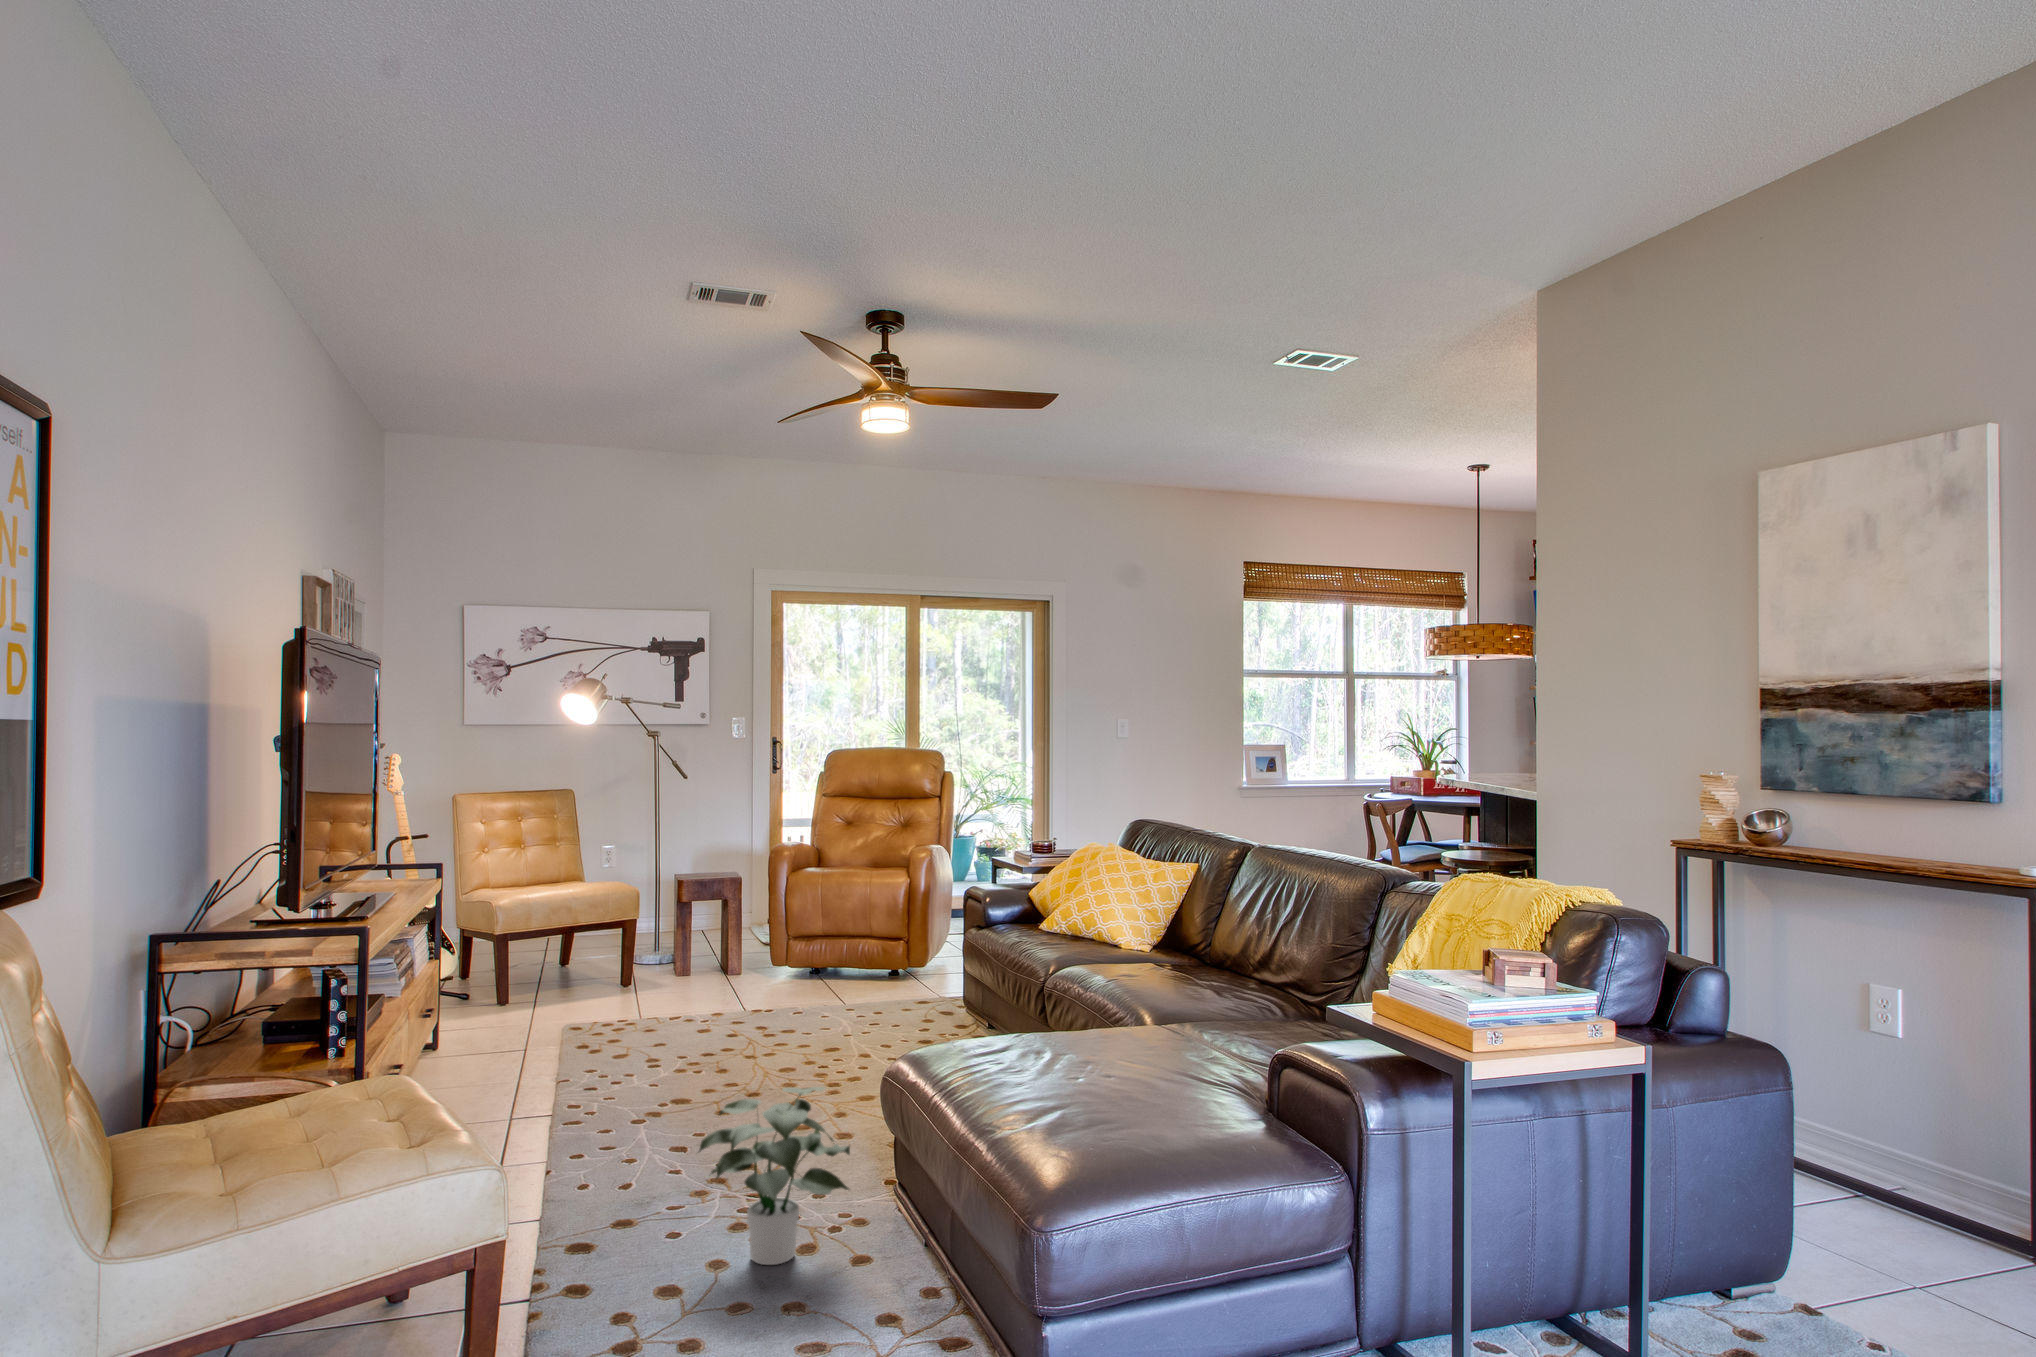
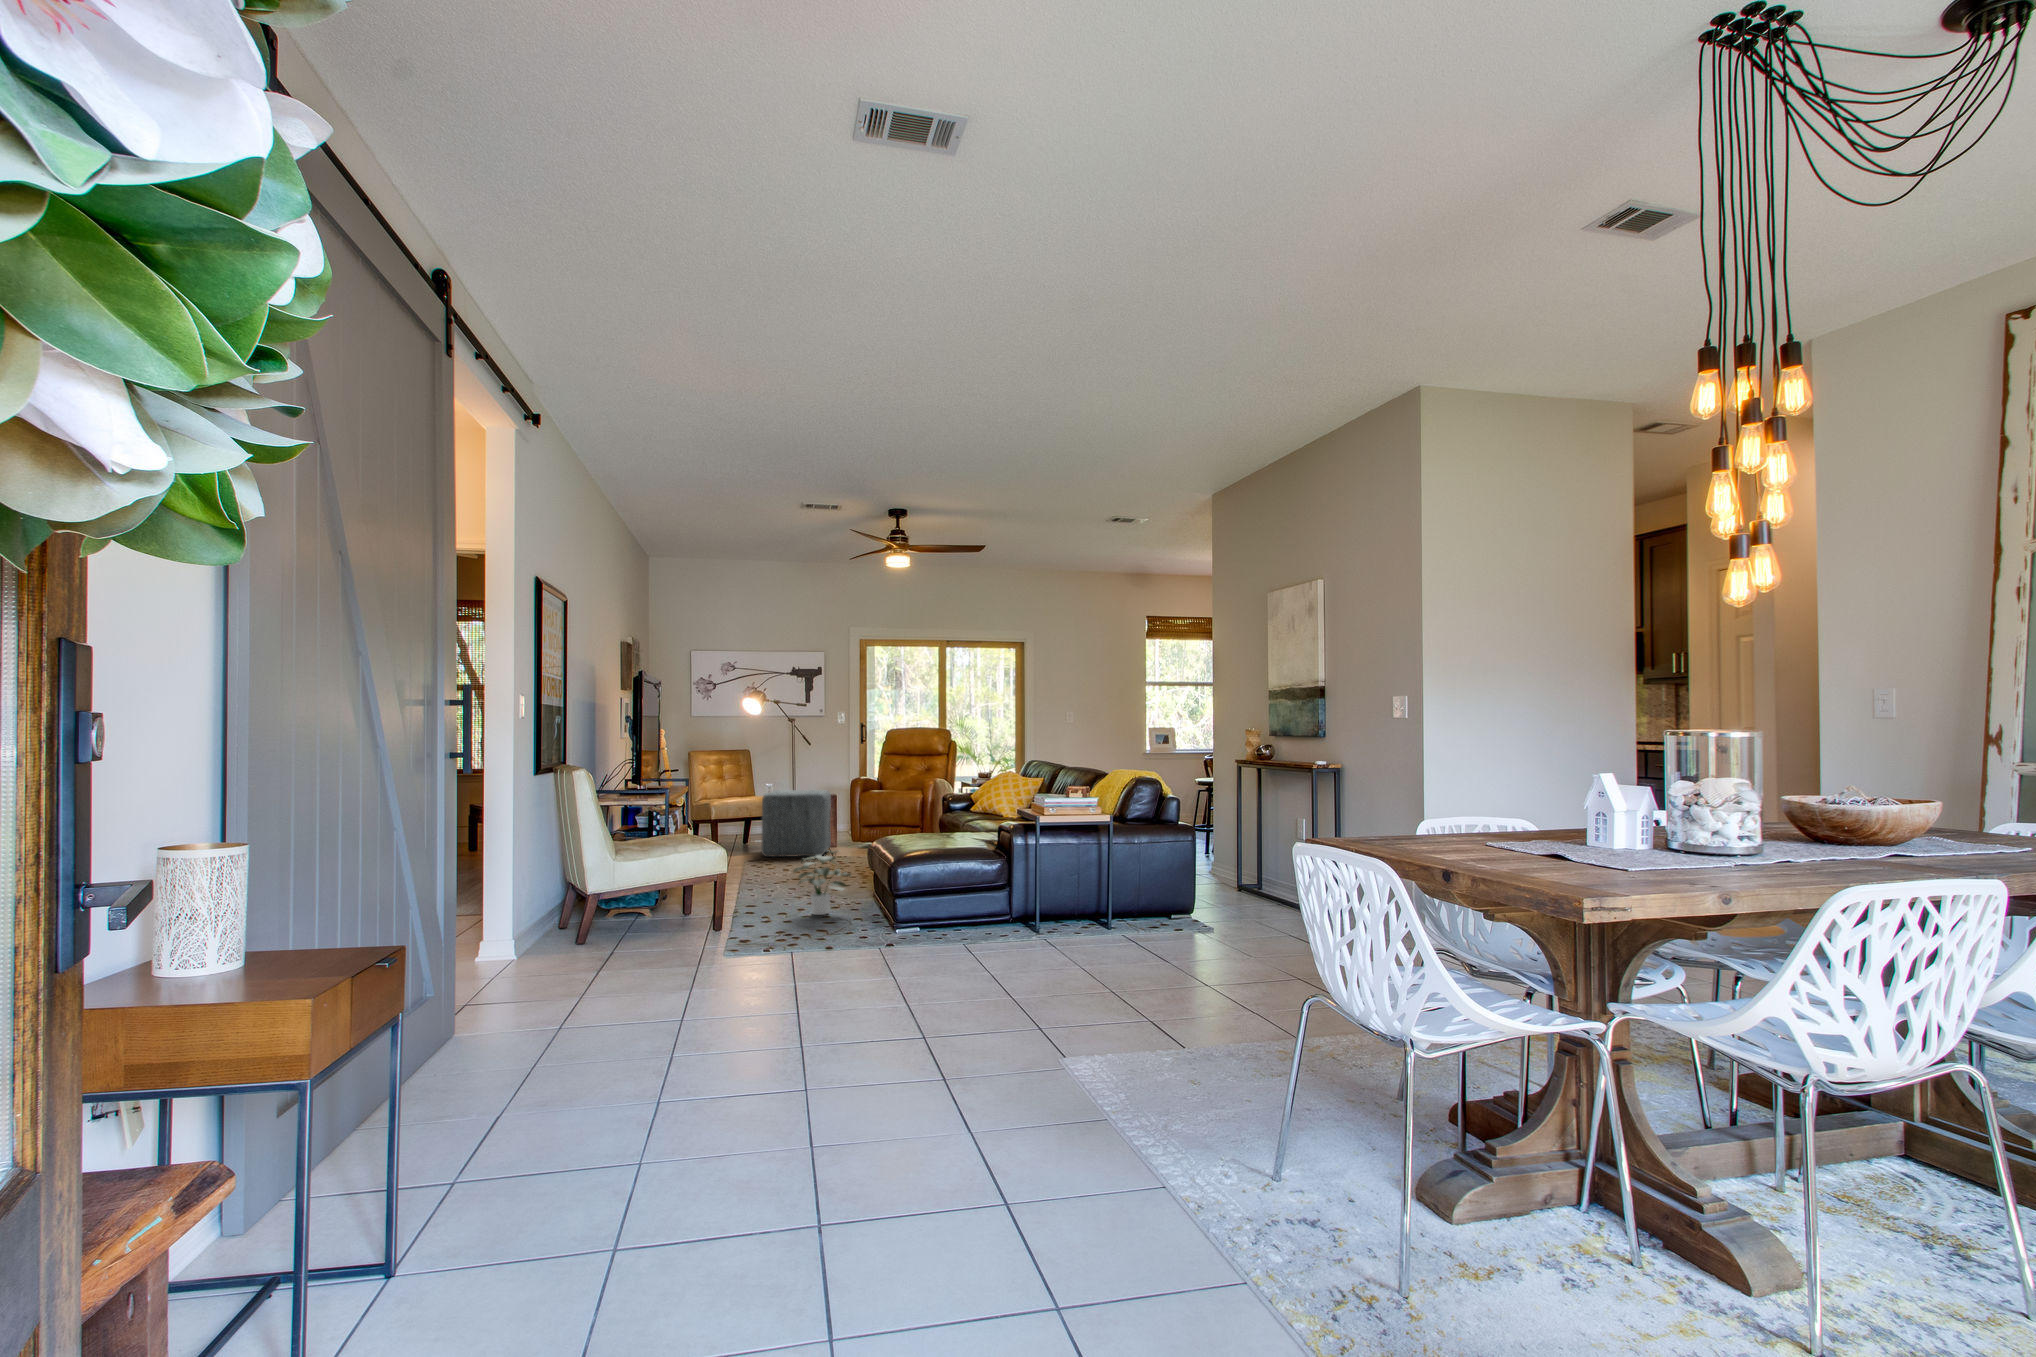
ottoman: none [598,867,731,1005] -> present [762,790,831,857]

